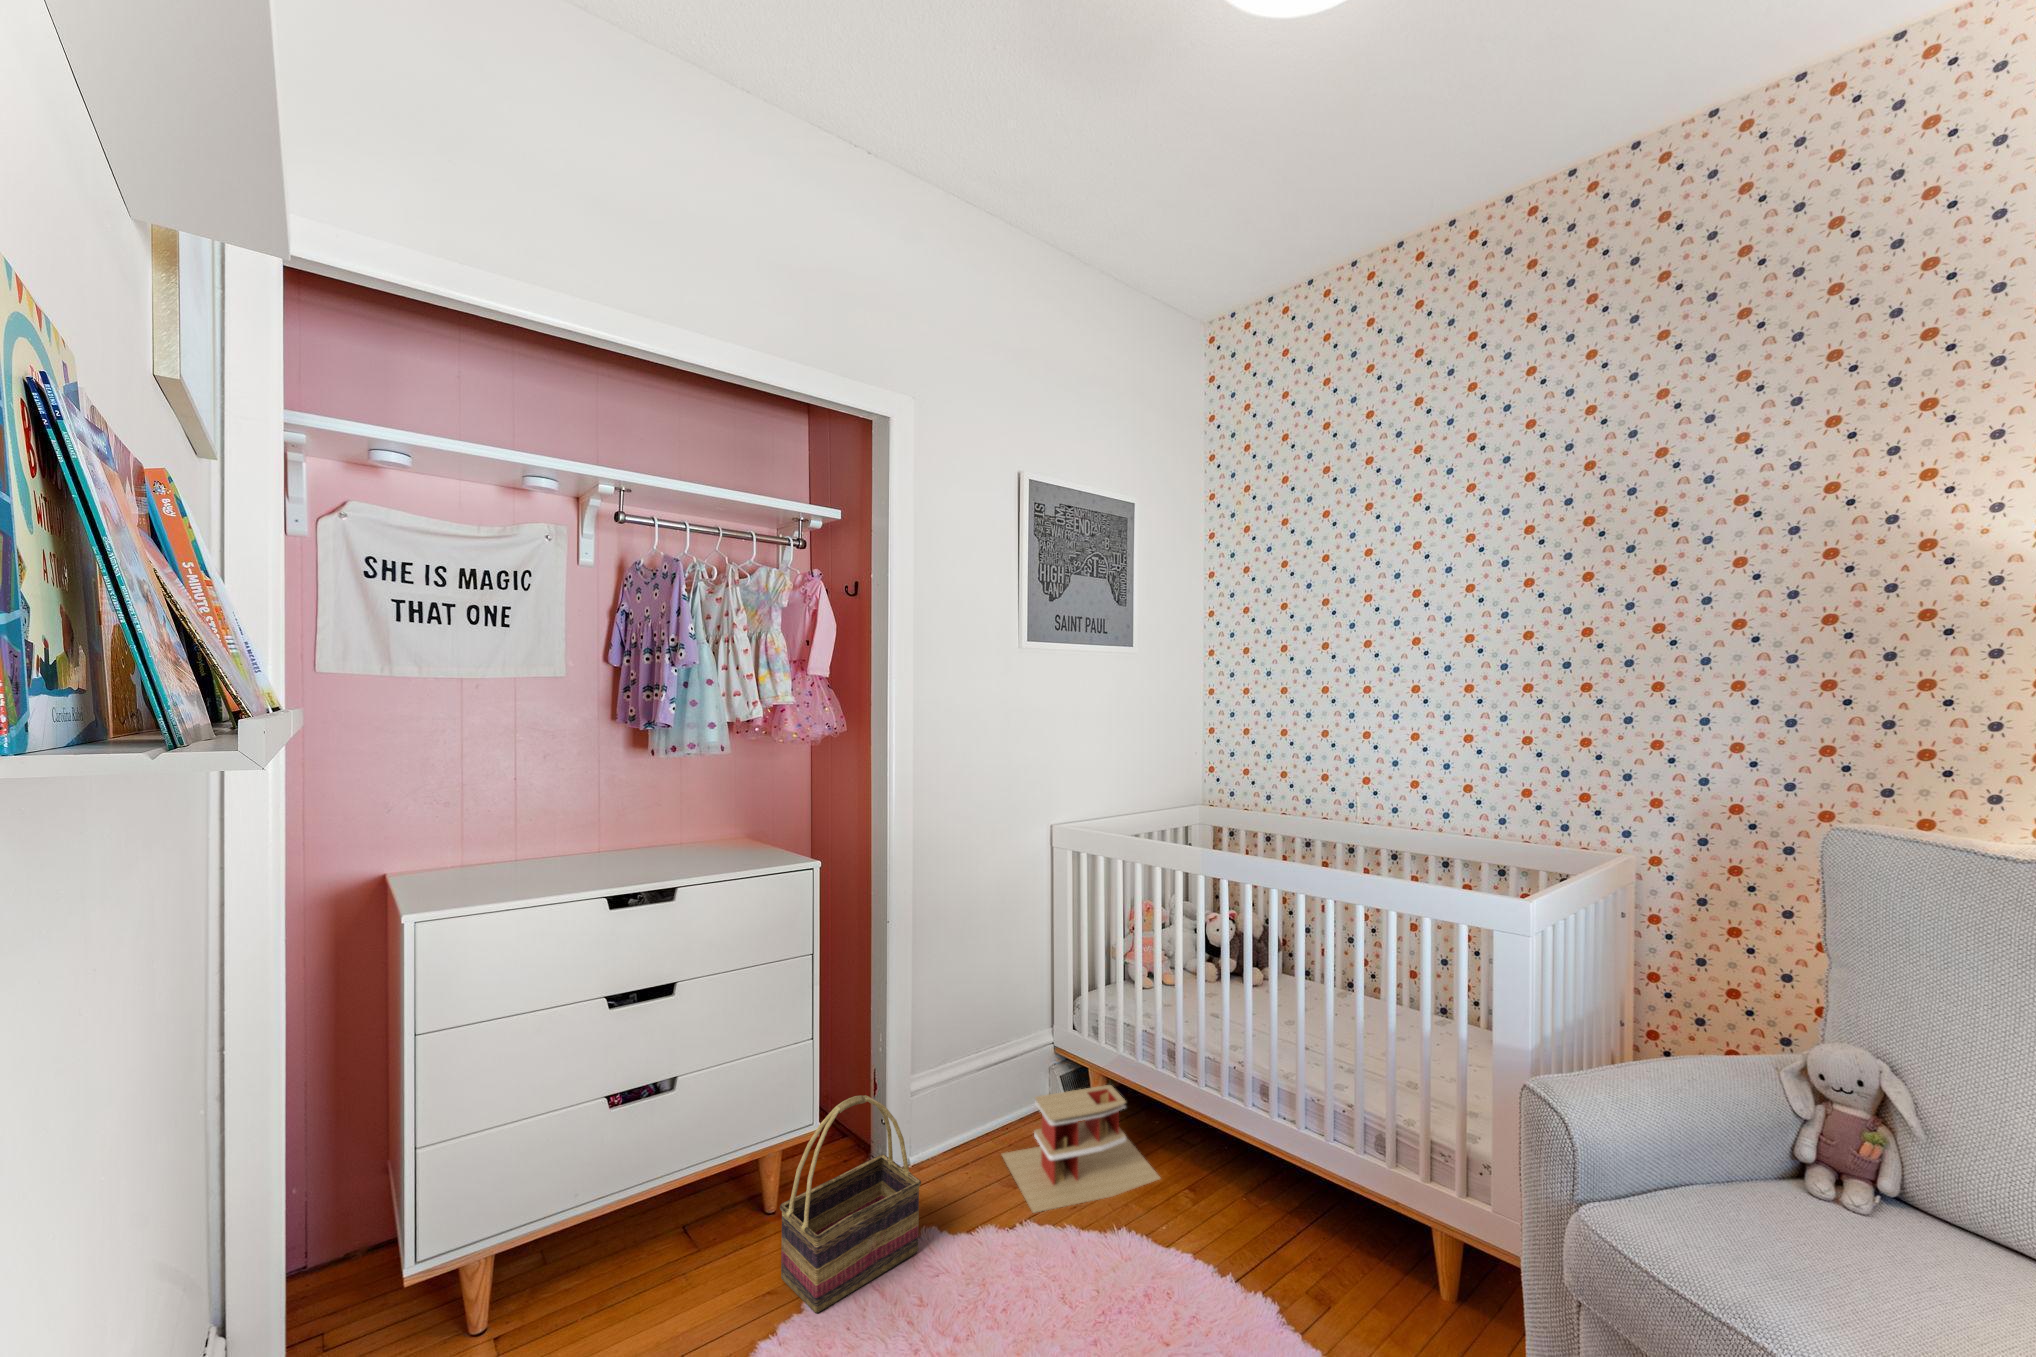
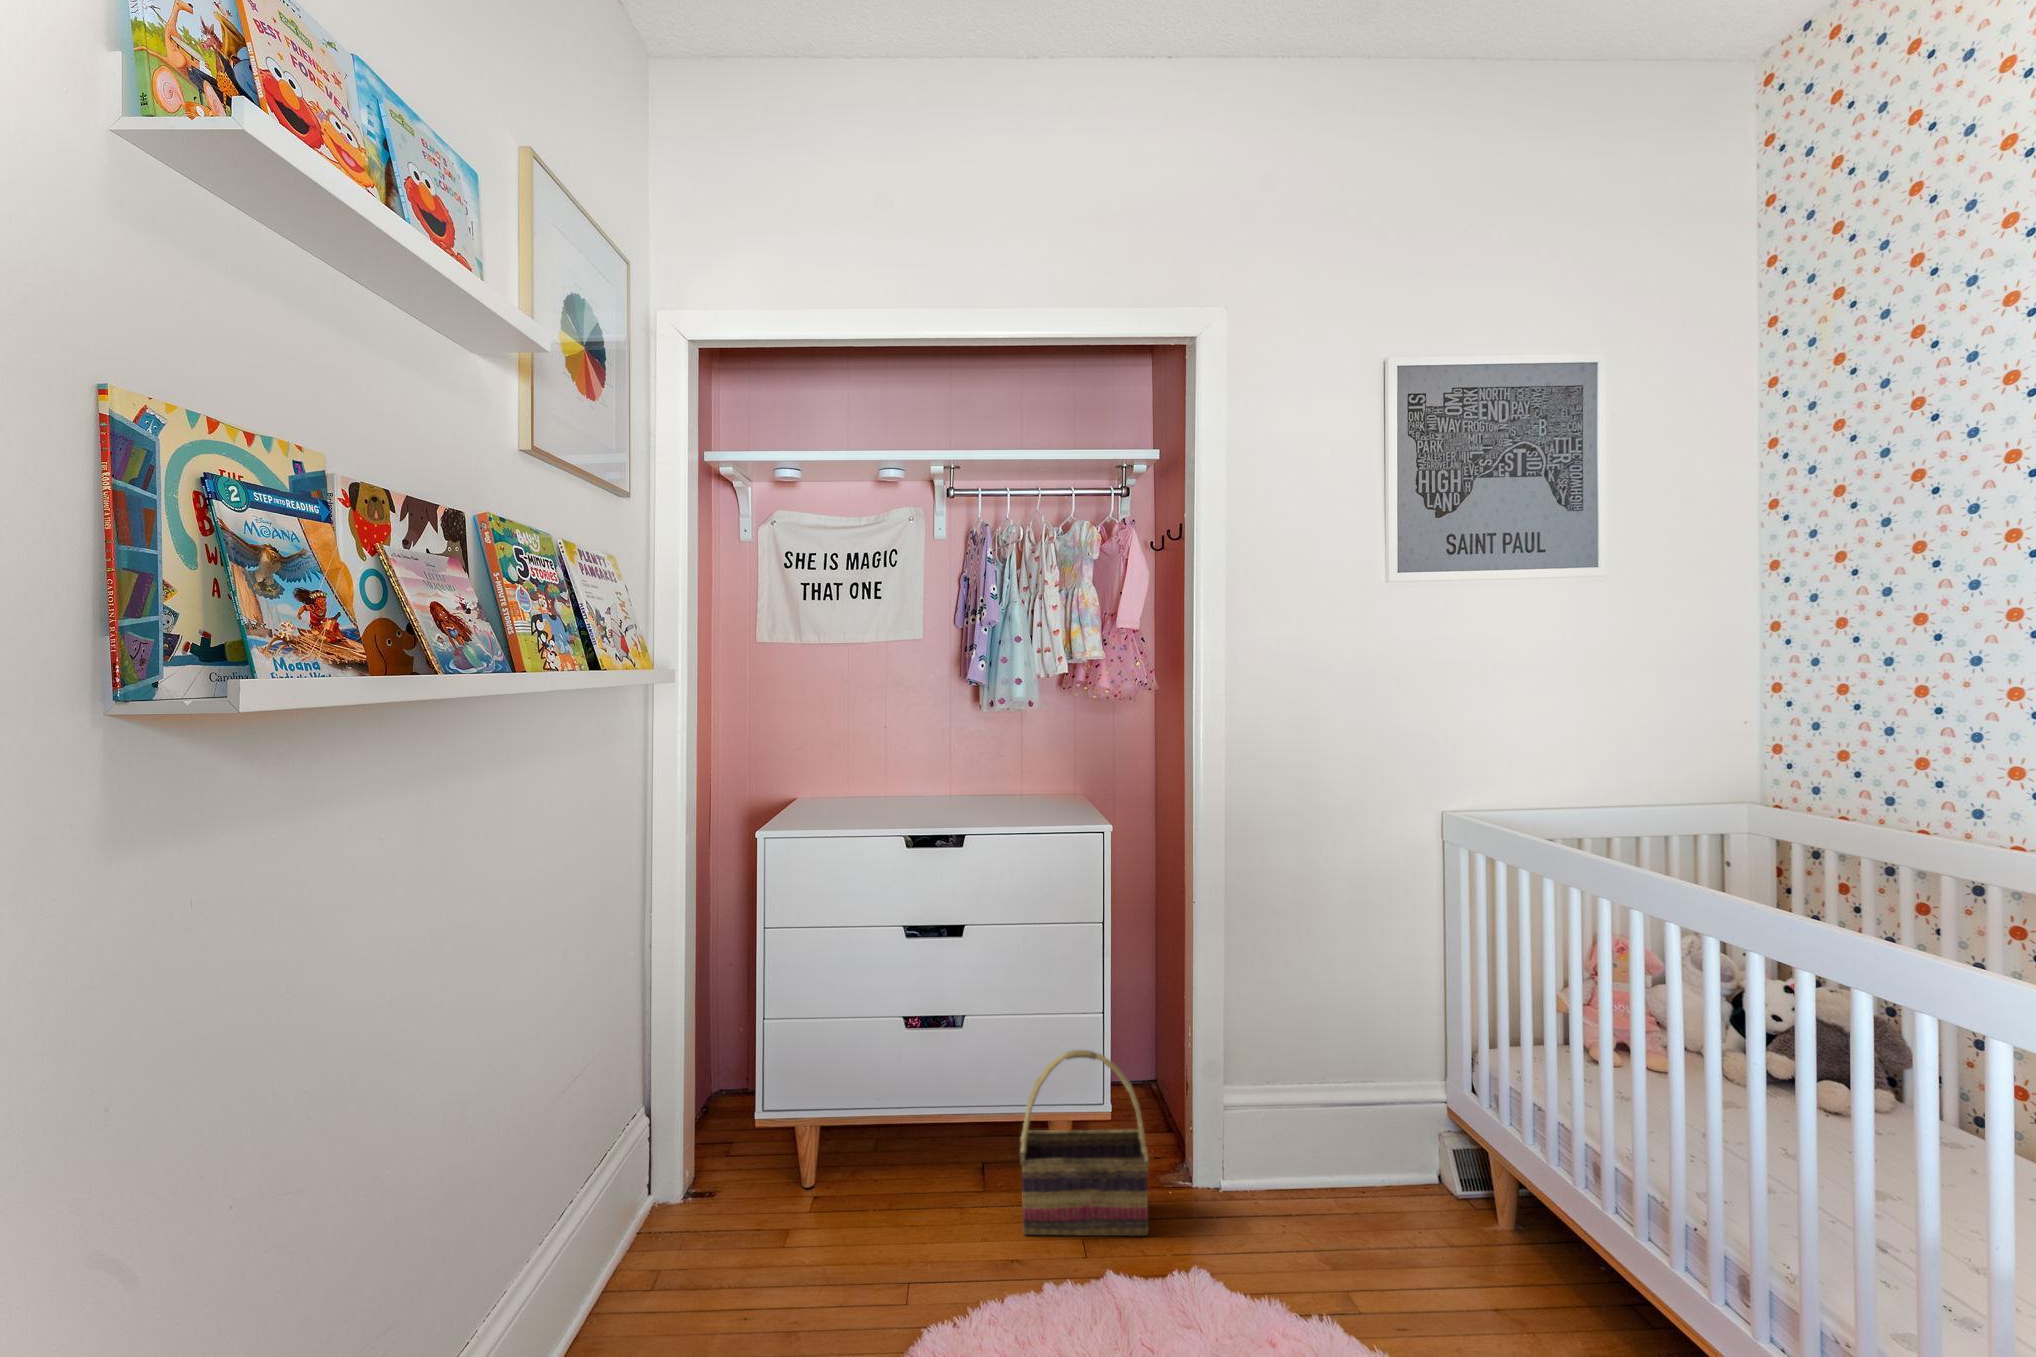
toy house: present [1002,1085,1160,1213] -> none [1294,1141,1501,1313]

